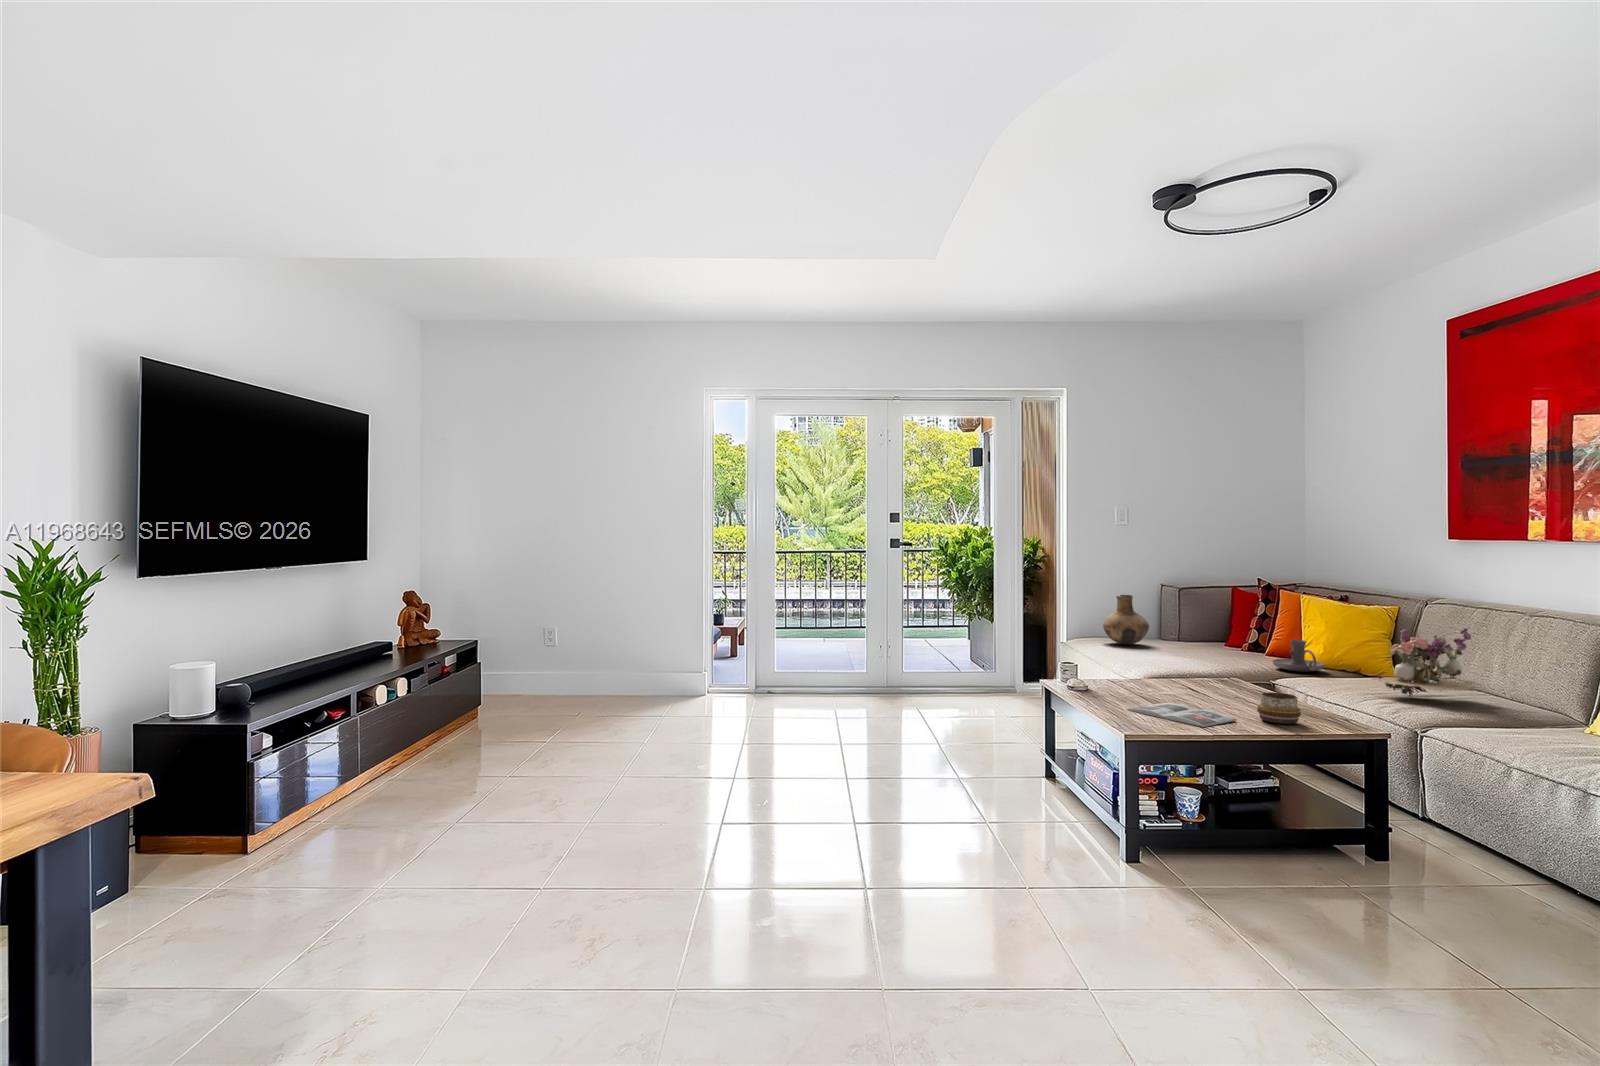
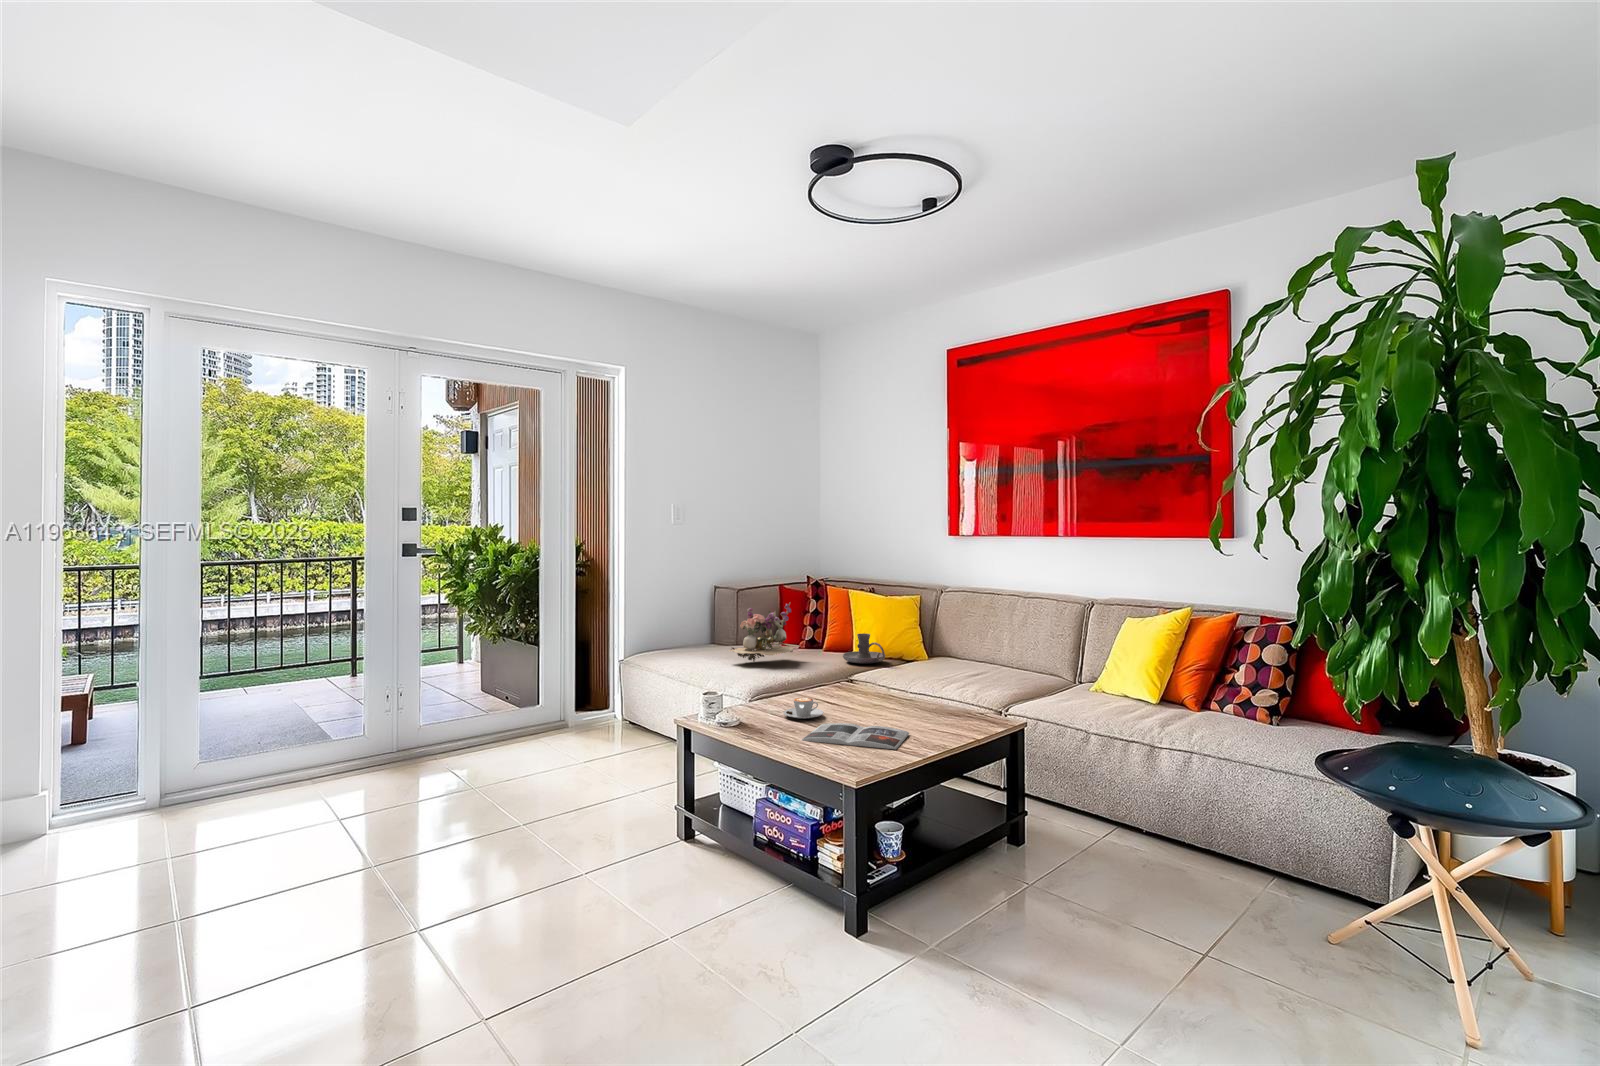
vase: present [1103,595,1149,645] -> none [669,599,715,652]
flower arrangement: present [1372,626,1484,697] -> present [729,603,799,662]
coffee cup: none [1136,681,1175,699] -> present [783,698,824,719]
decorative bowl: present [1257,692,1301,724] -> none [918,697,958,730]

